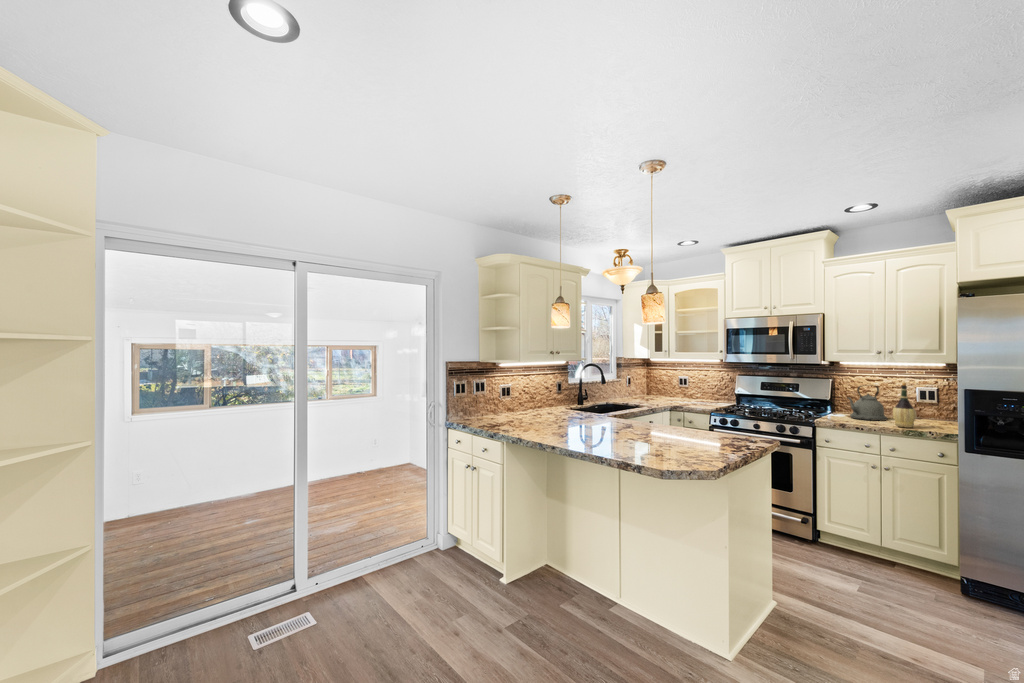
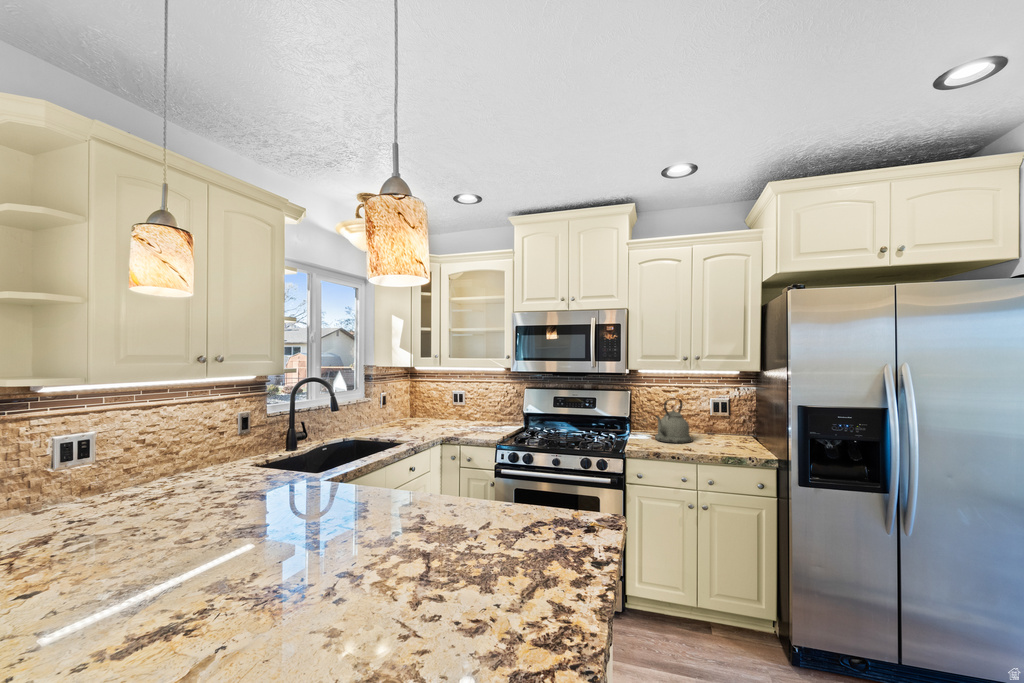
wine bottle: present [893,383,916,428] -> none [708,397,733,453]

